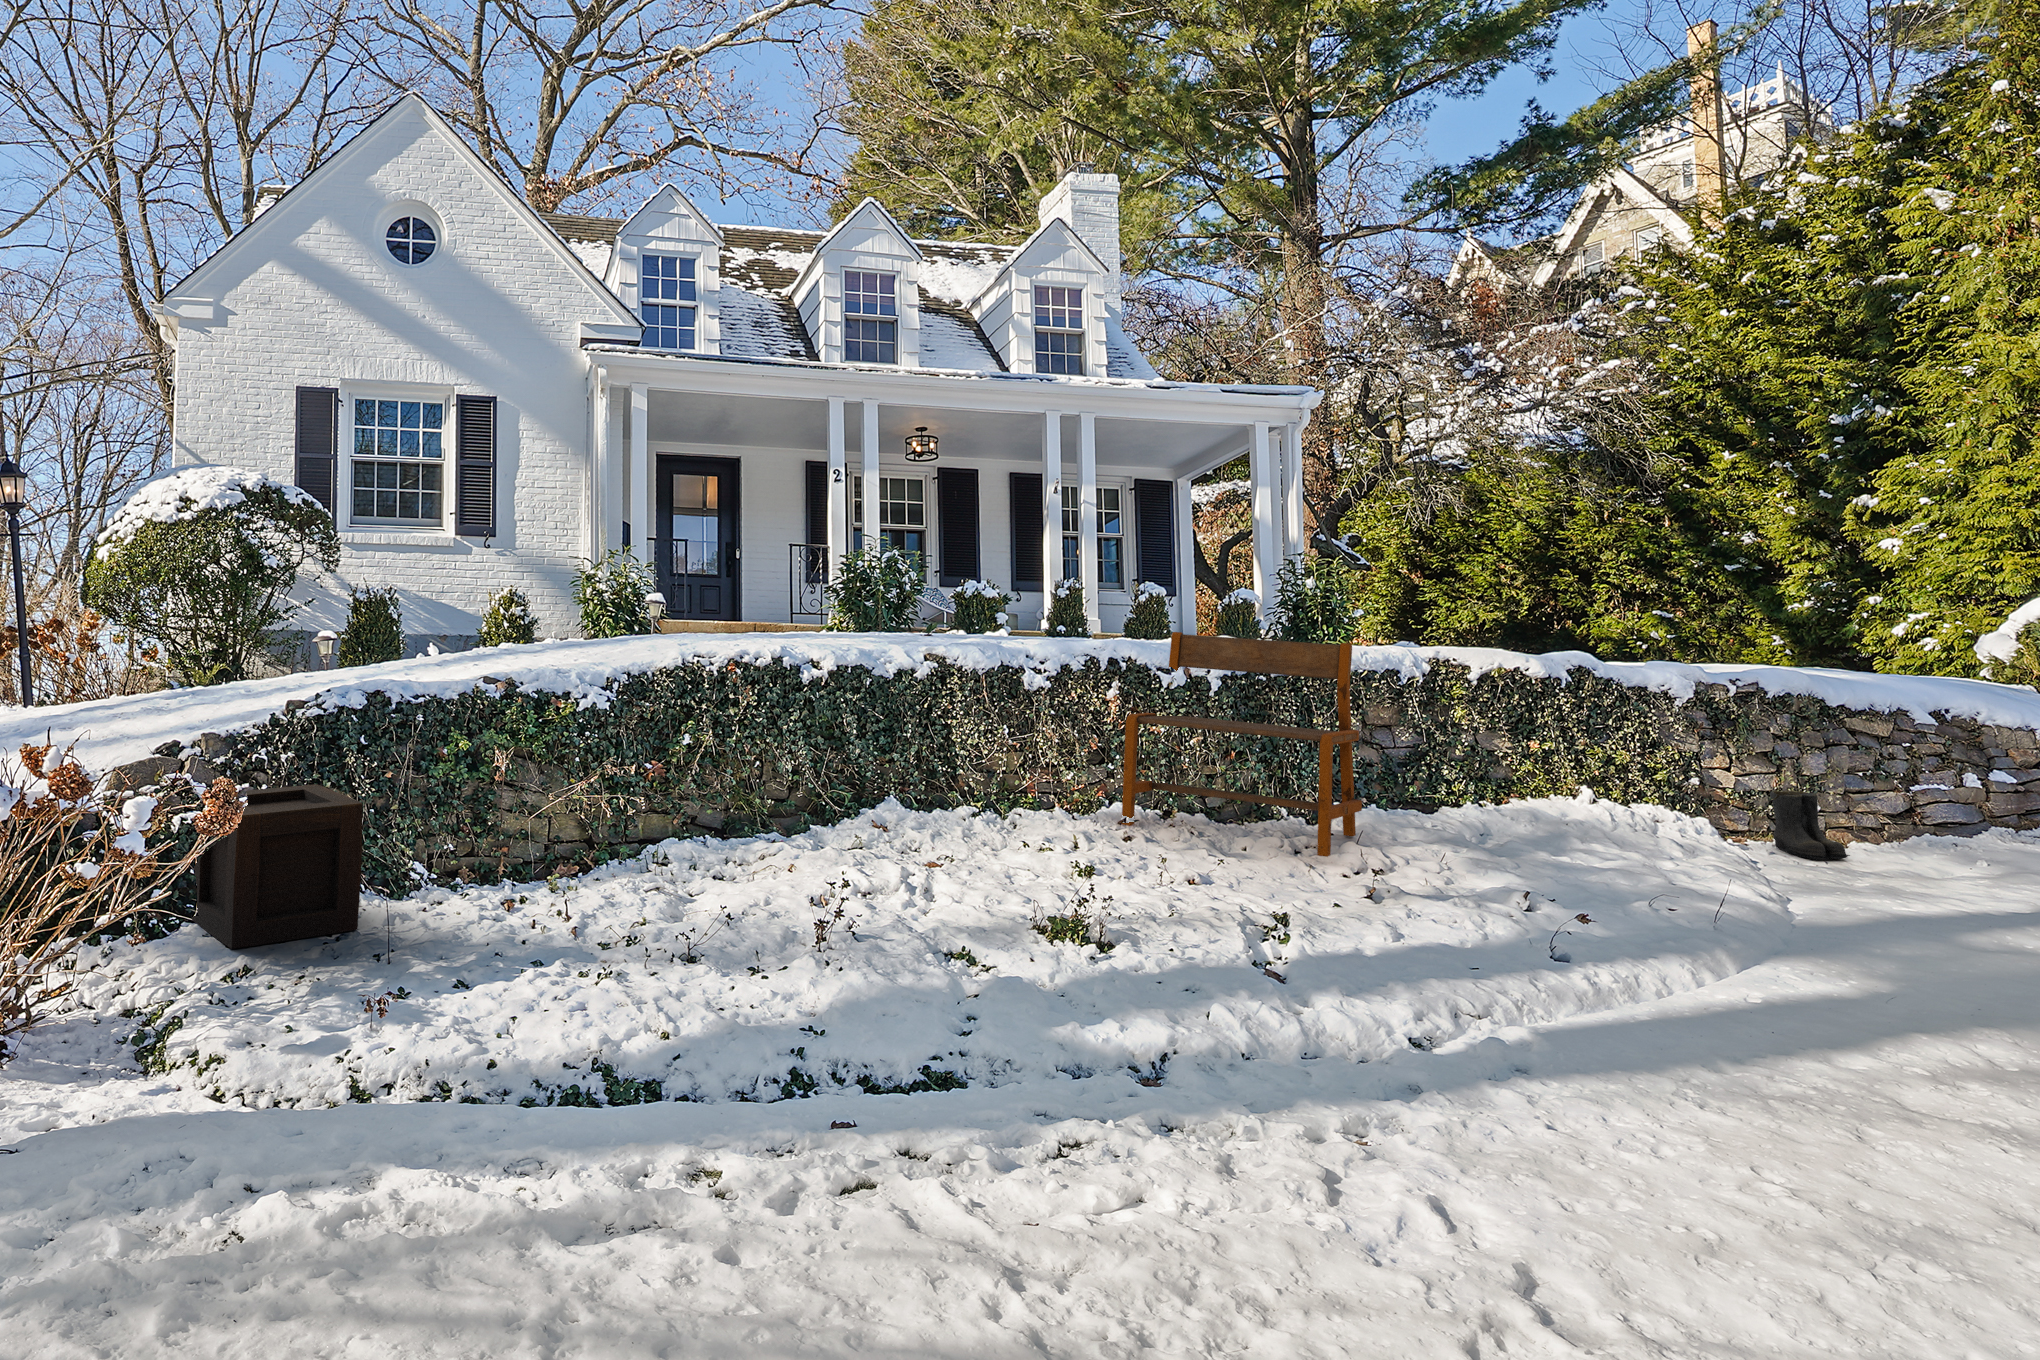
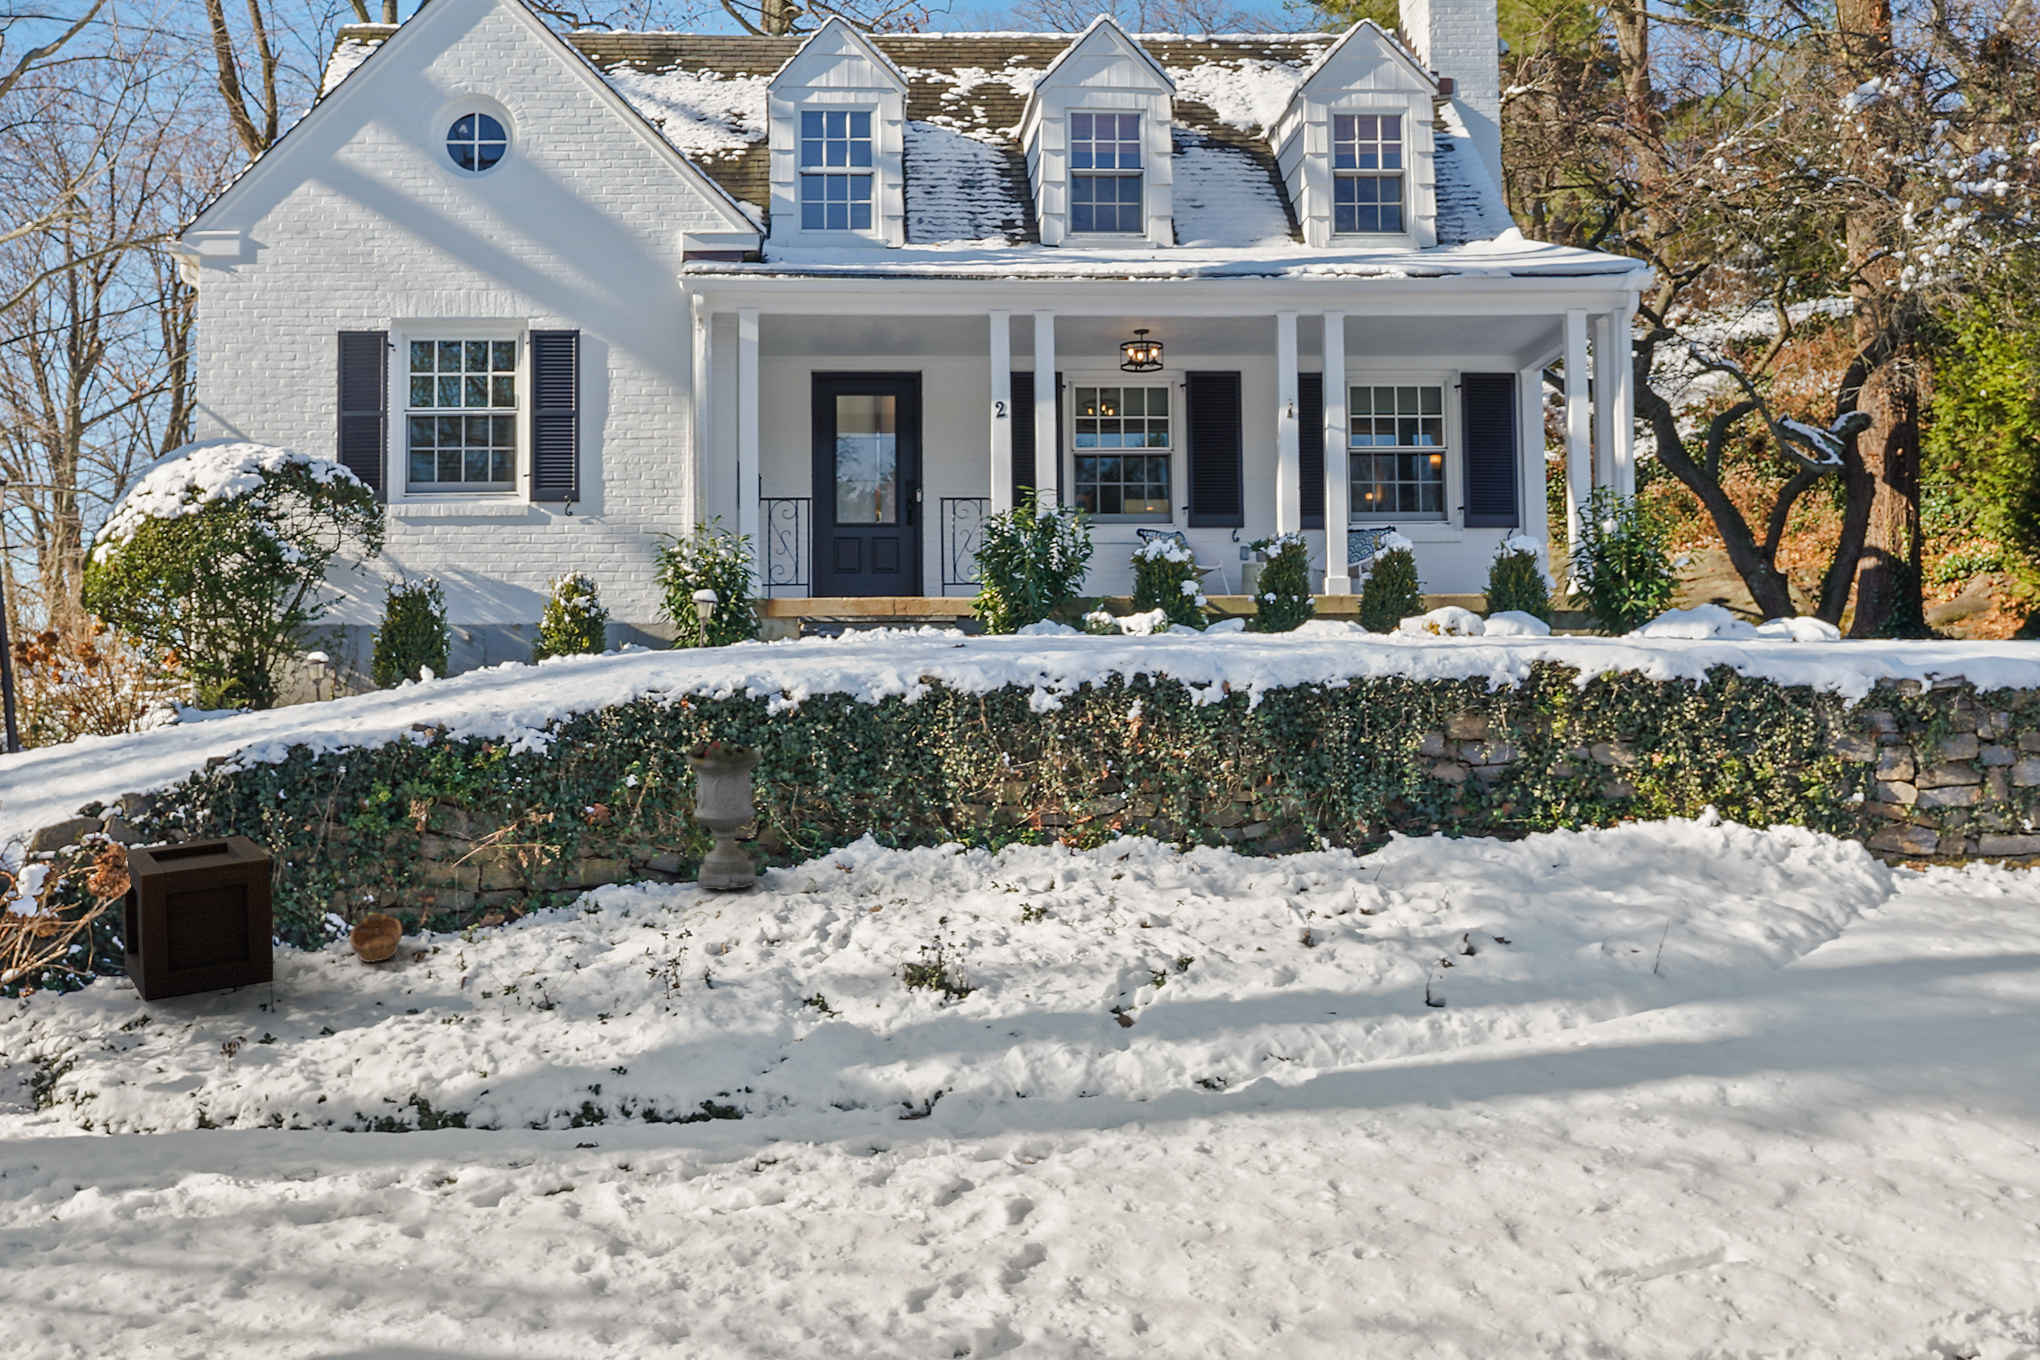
bench: present [1122,632,1362,857] -> none [1129,642,1387,899]
planter: none [739,701,817,847] -> present [686,741,762,890]
boots: present [1770,790,1850,860] -> none [1953,807,2032,891]
basket: none [408,866,490,917] -> present [350,913,402,962]

